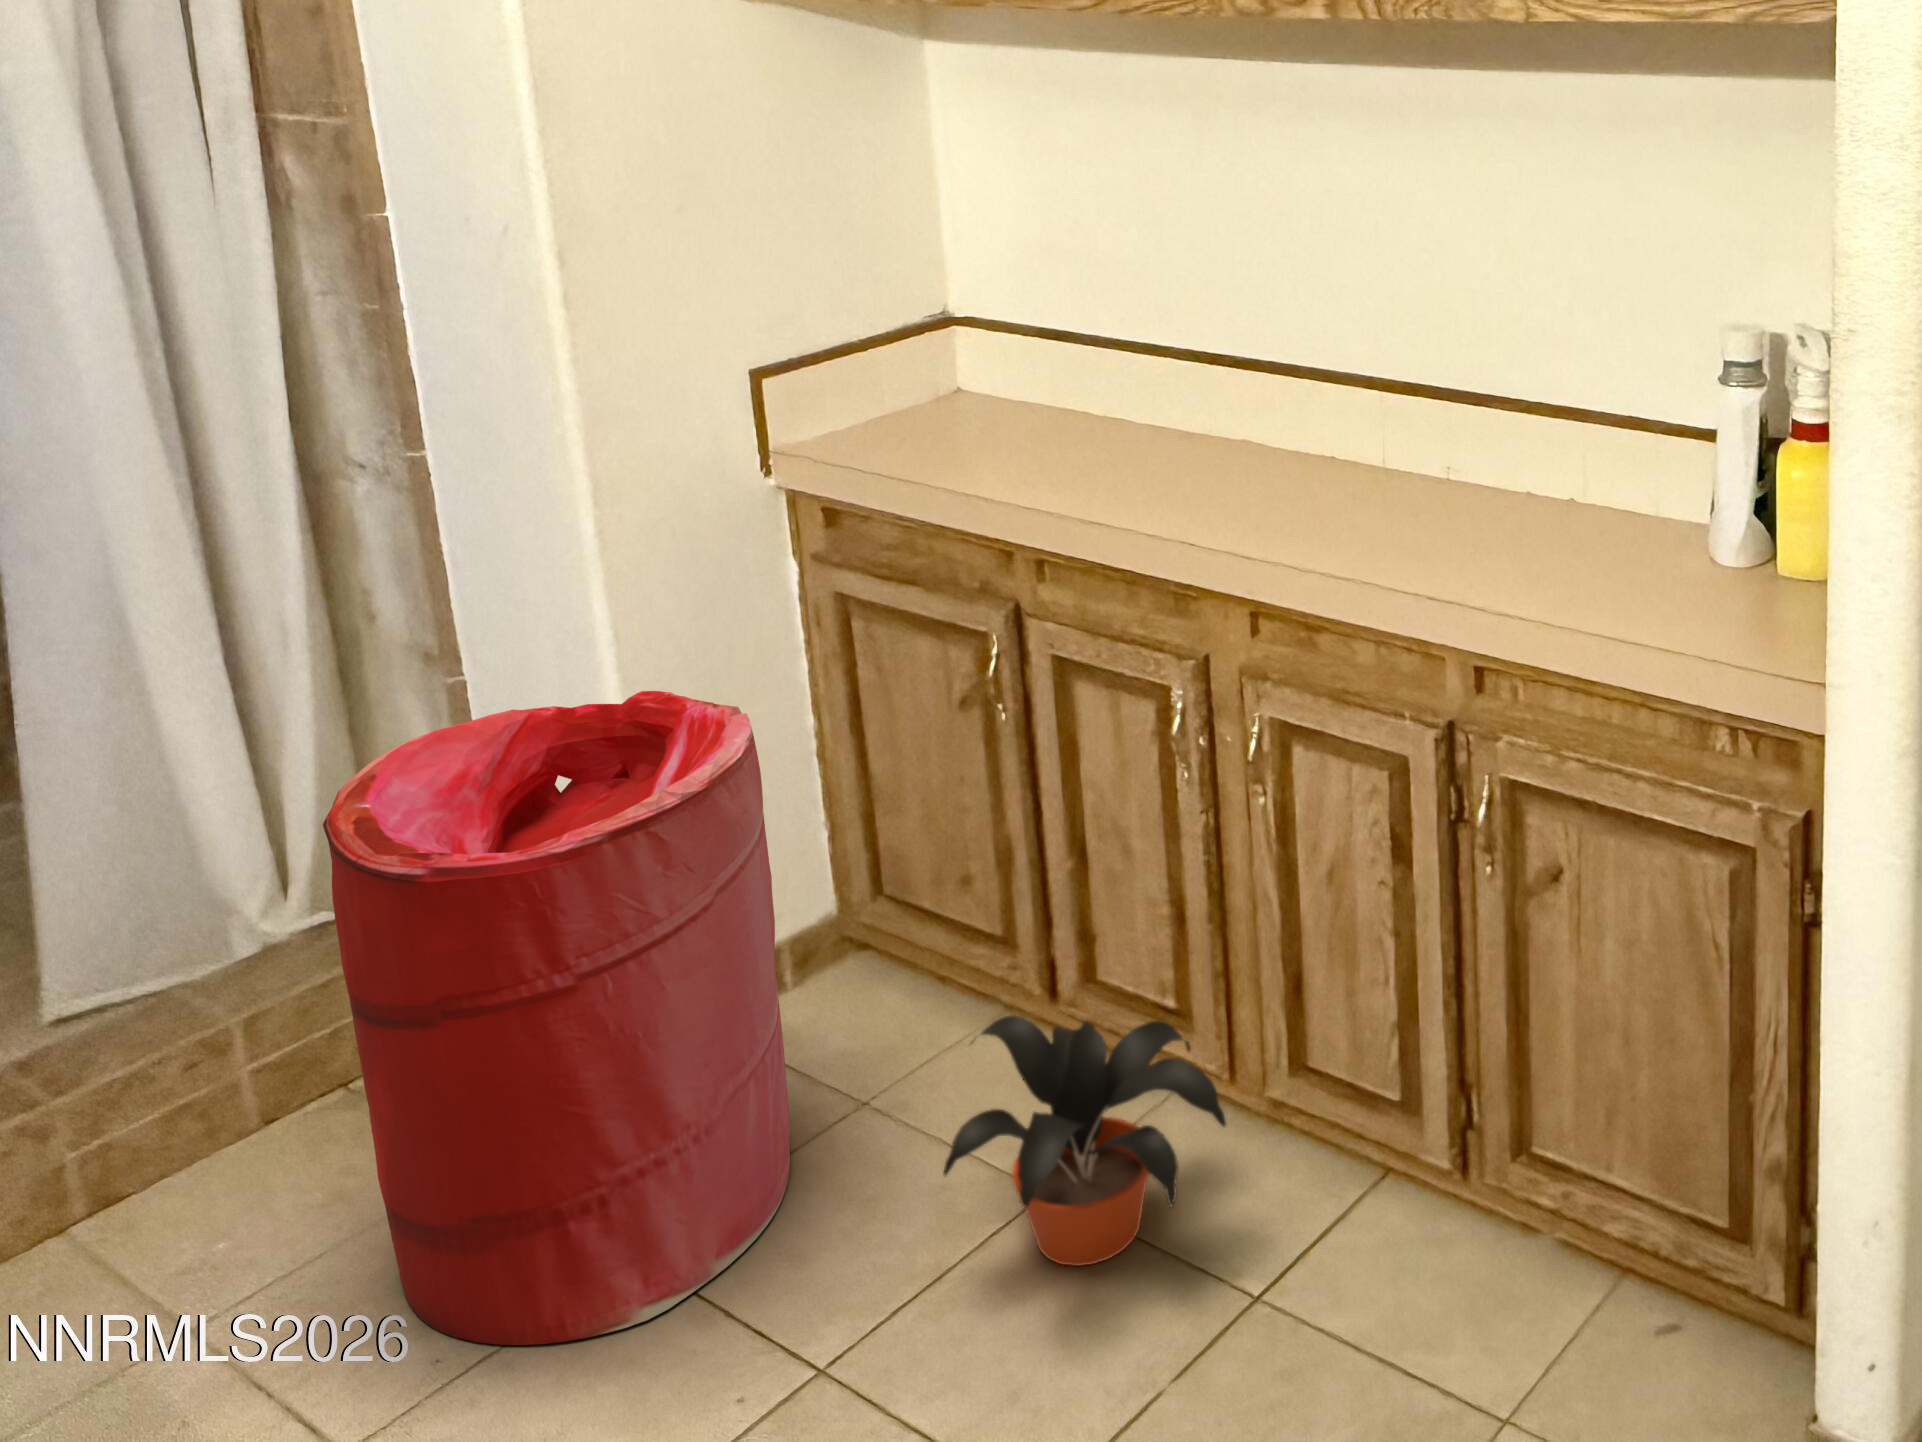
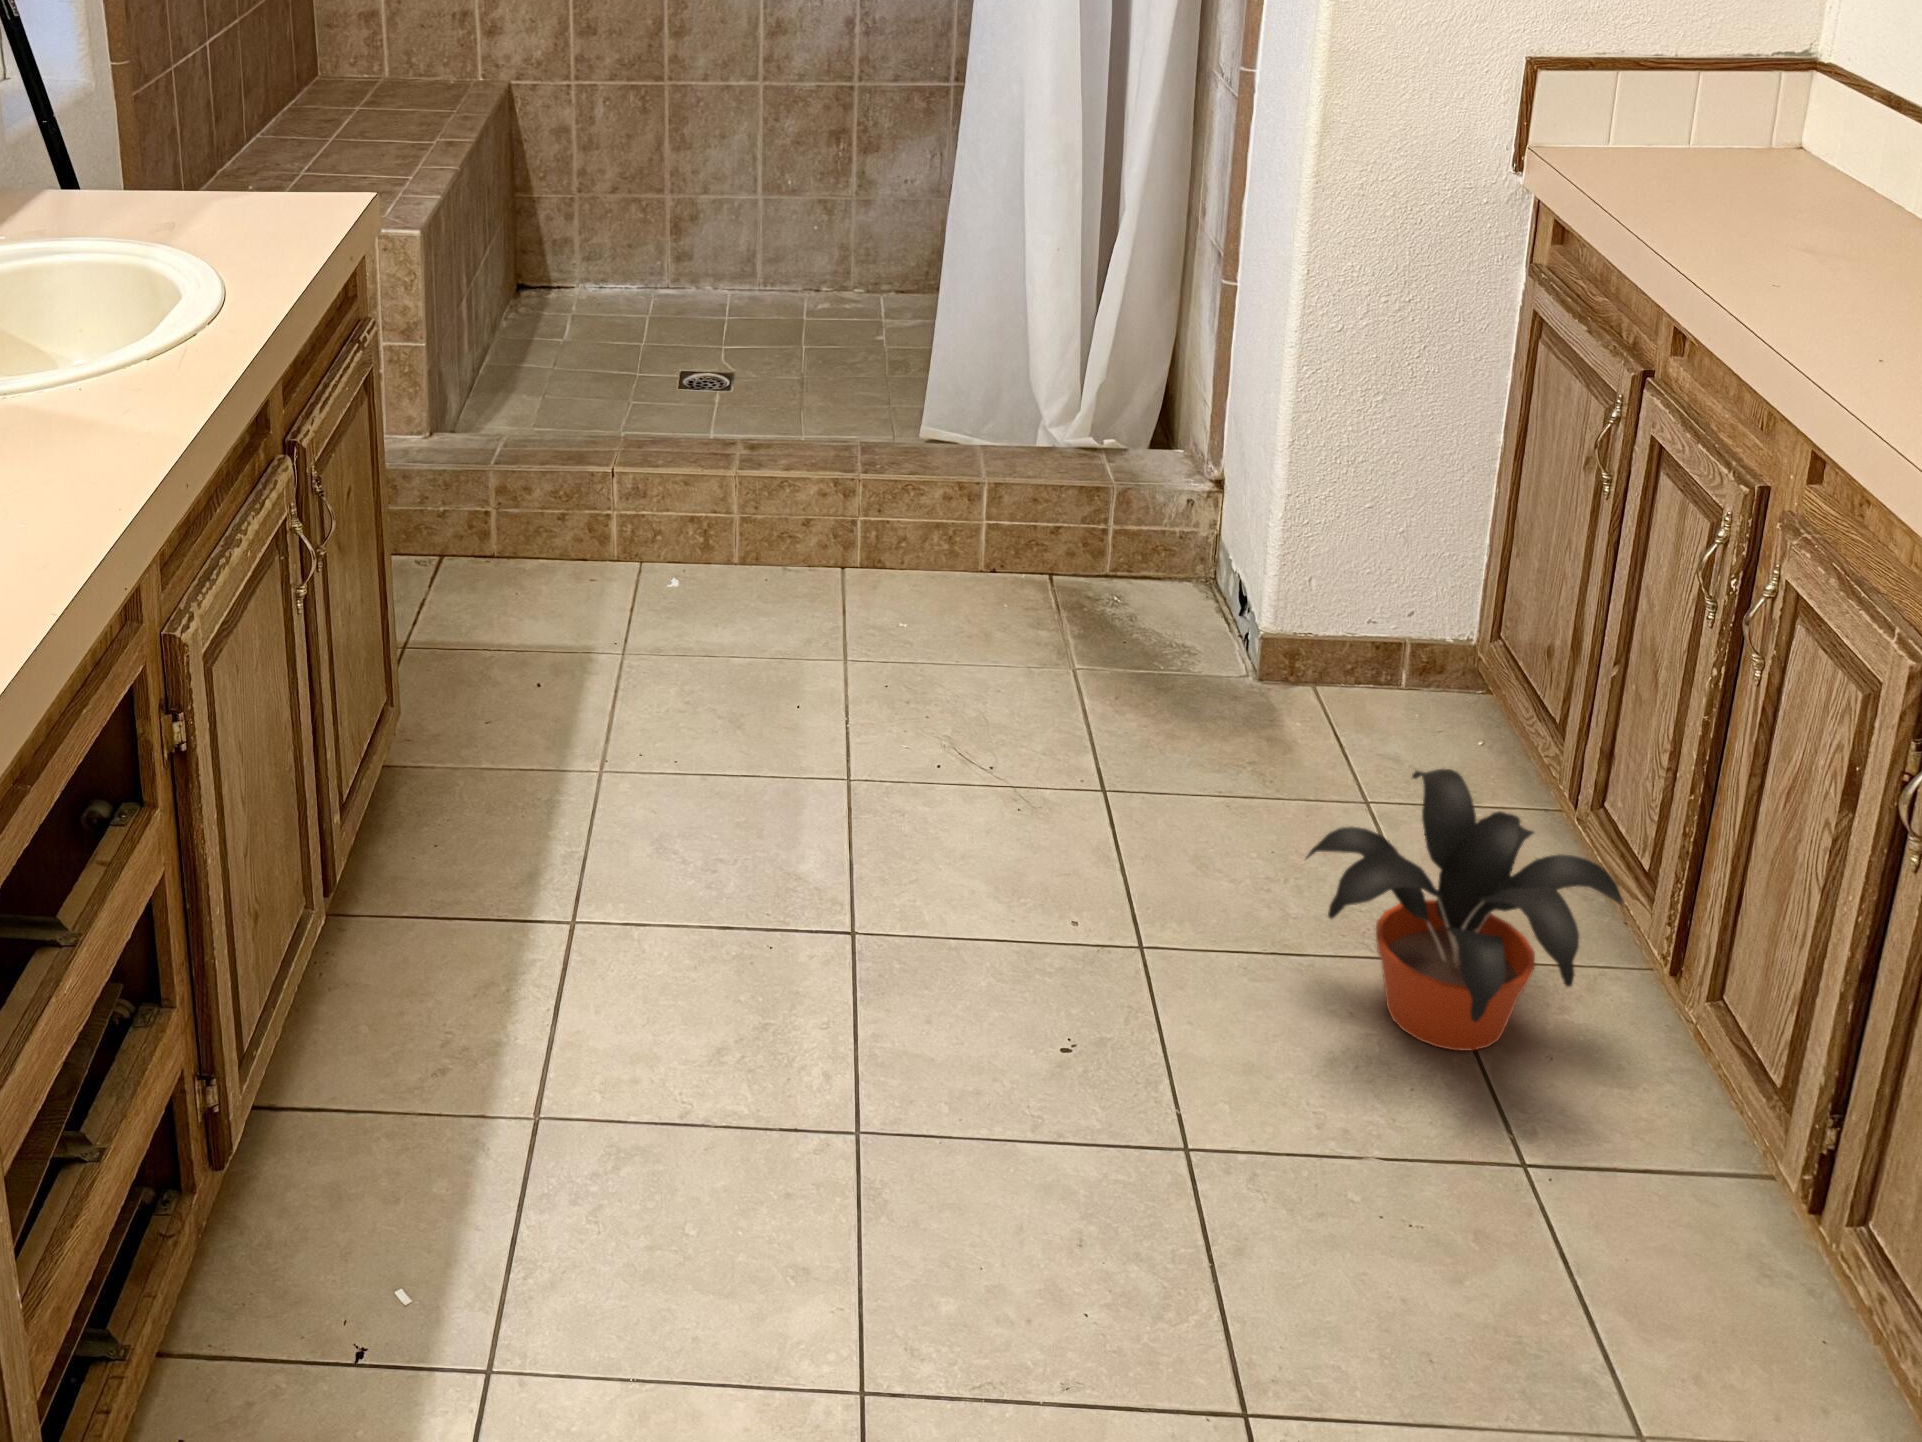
laundry hamper: present [323,691,790,1345] -> none [966,296,1352,840]

